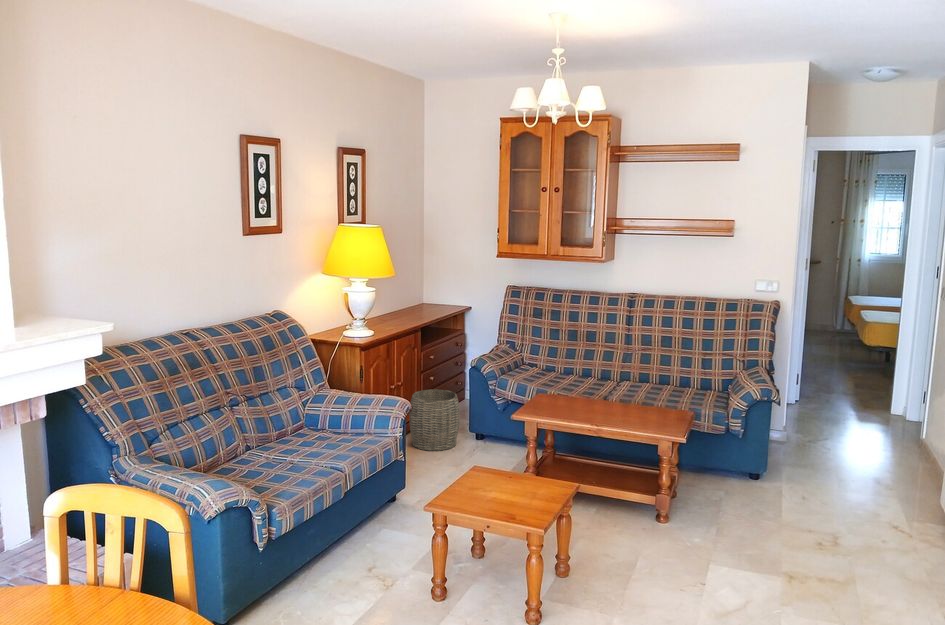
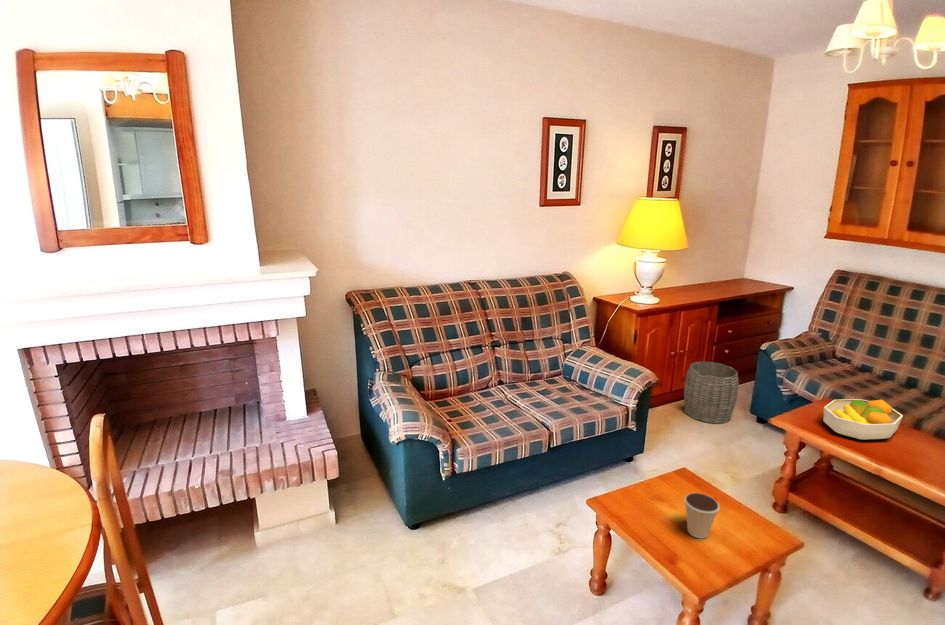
fruit bowl: none [551,382,600,416] -> present [823,399,903,440]
coffee cup: none [508,472,535,509] -> present [685,493,720,539]

